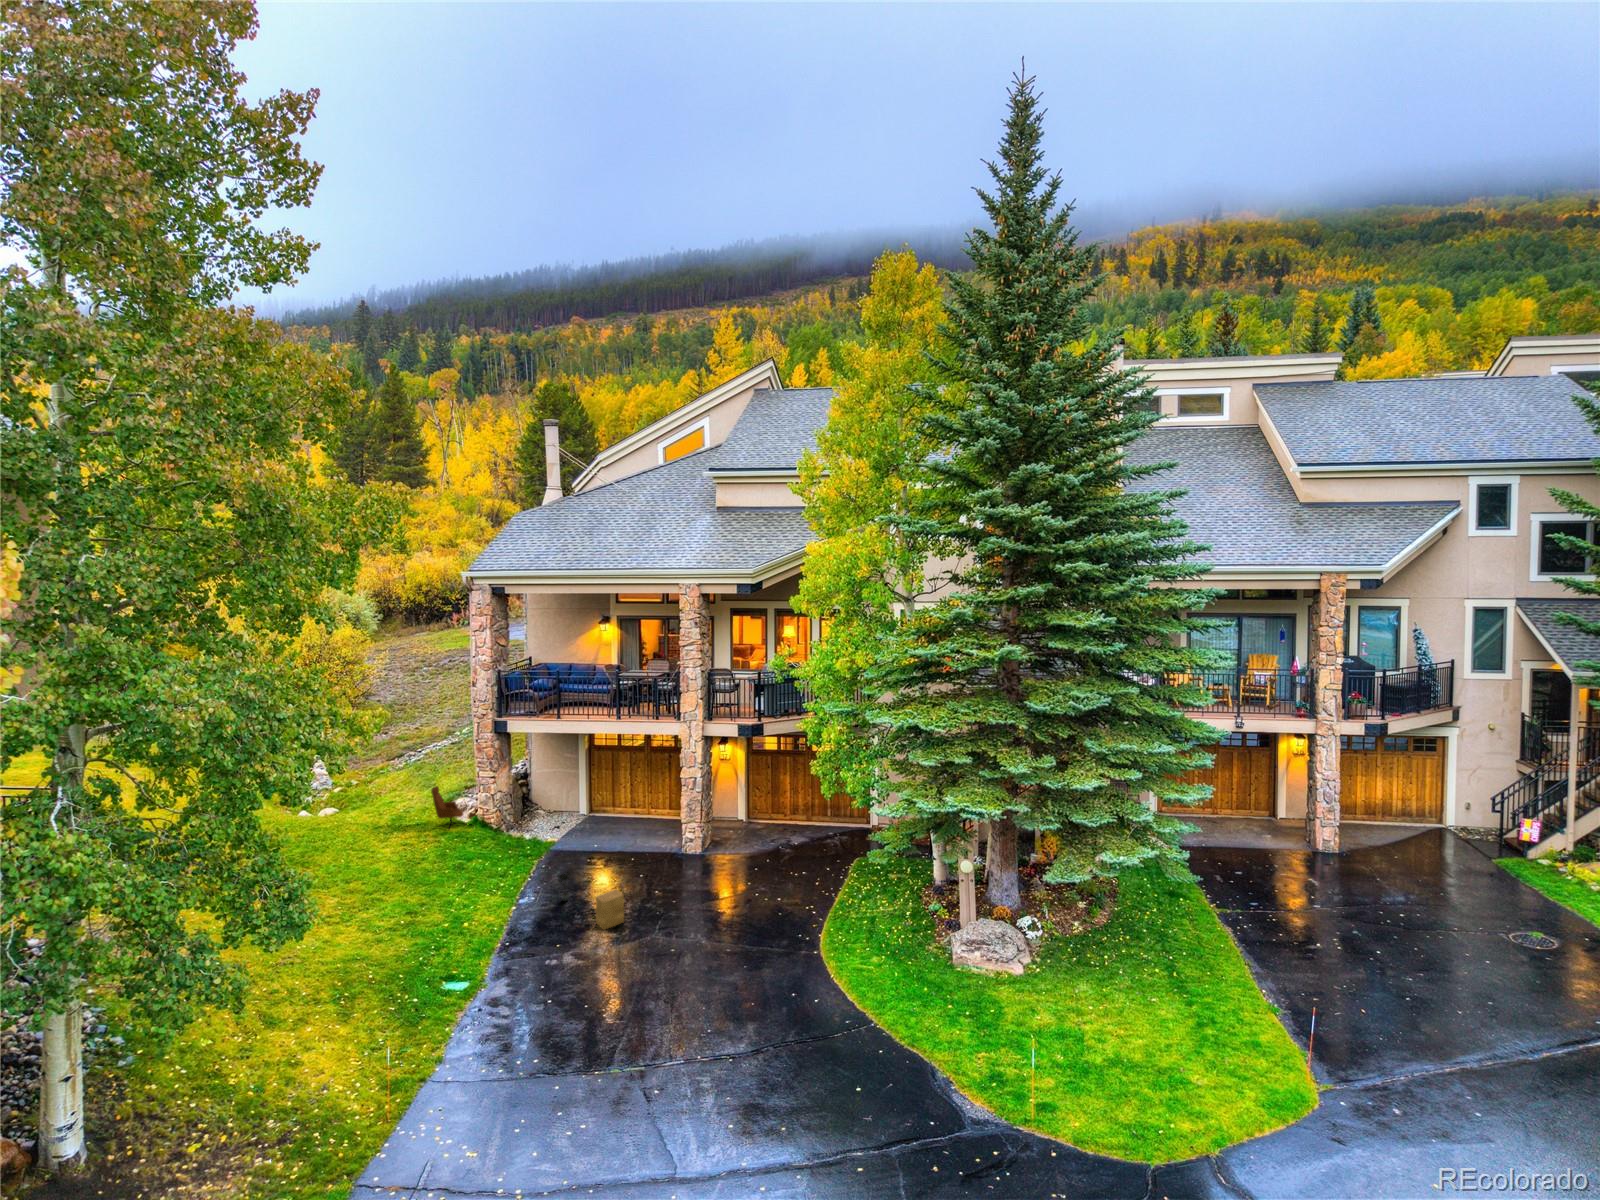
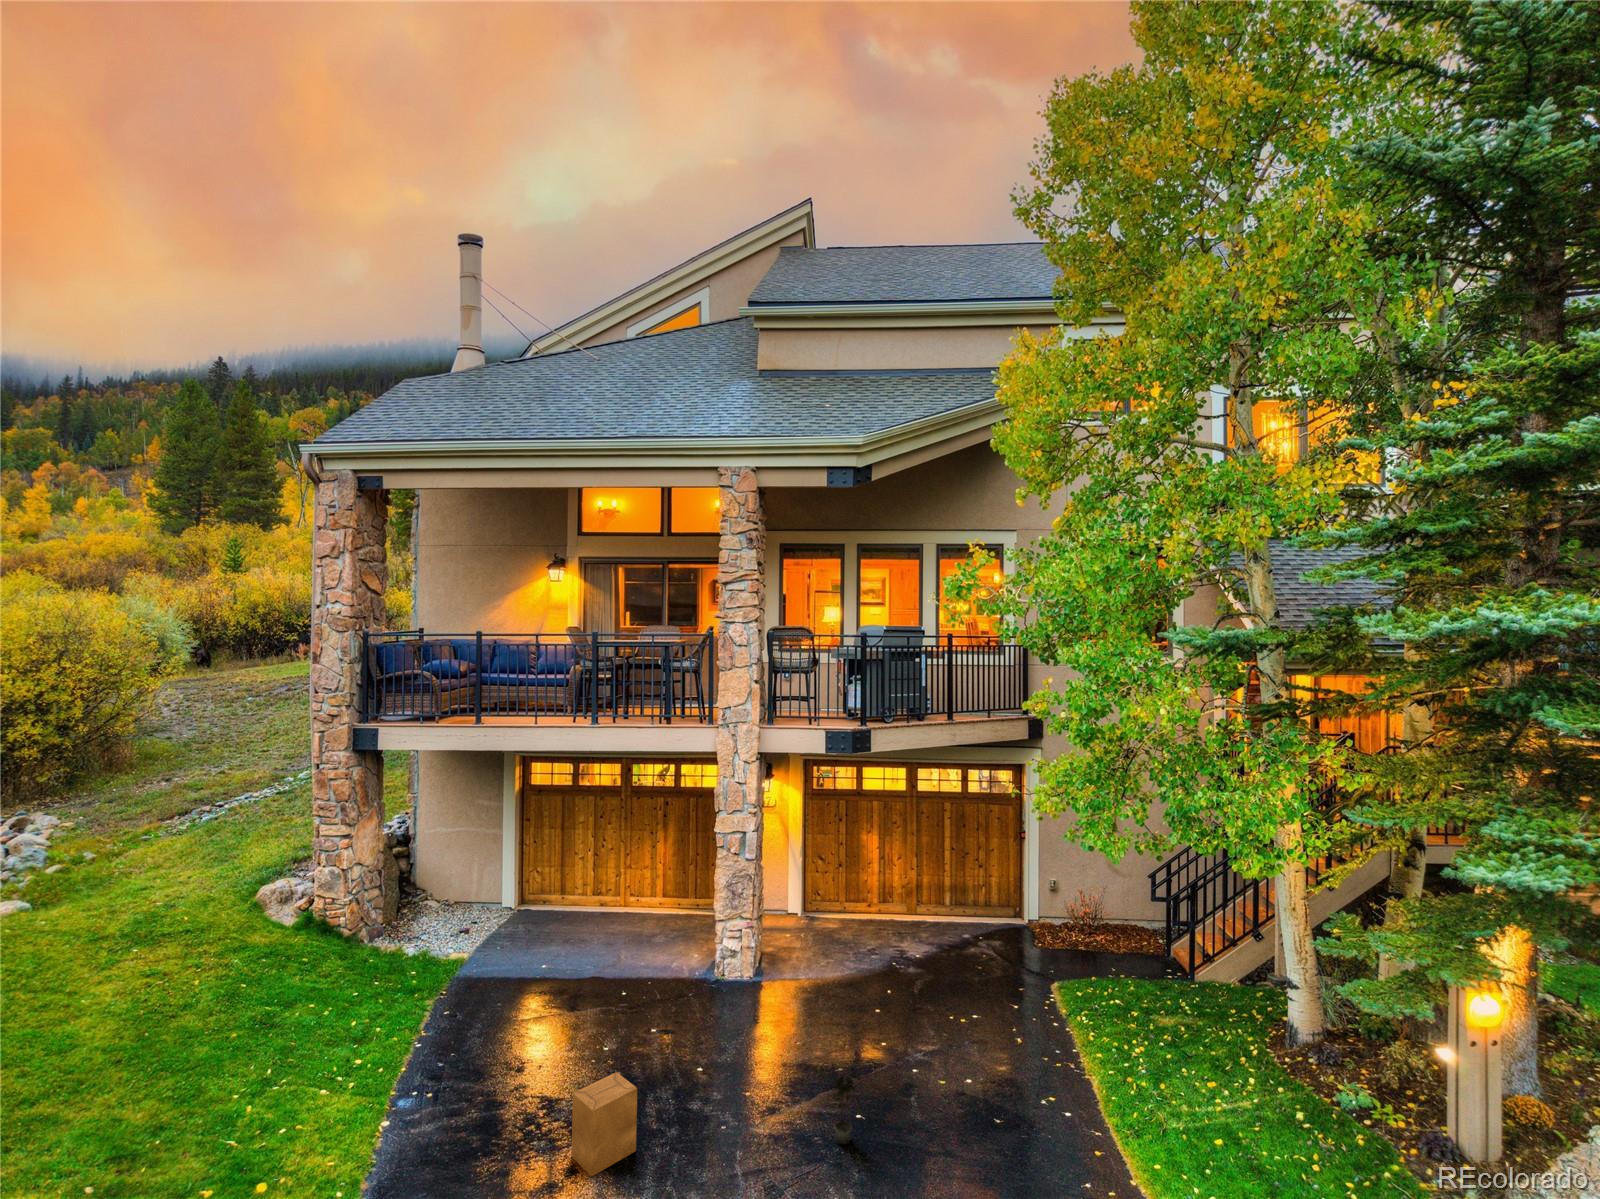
lounge chair: present [431,786,475,826] -> none [217,855,330,944]
potted plant: present [558,872,570,901] -> present [831,1067,860,1144]

